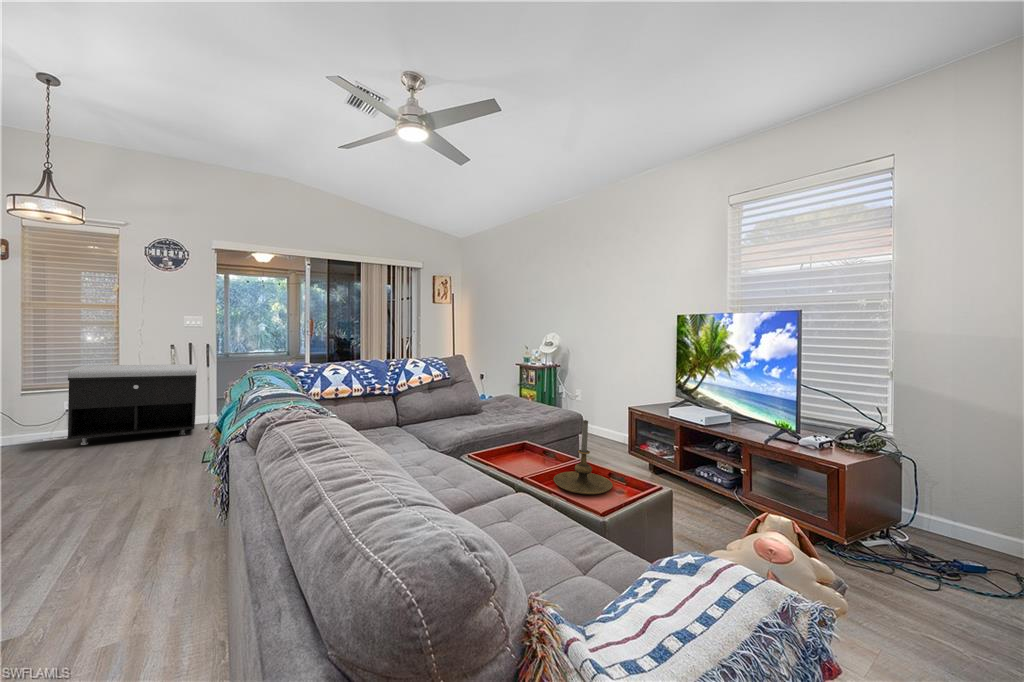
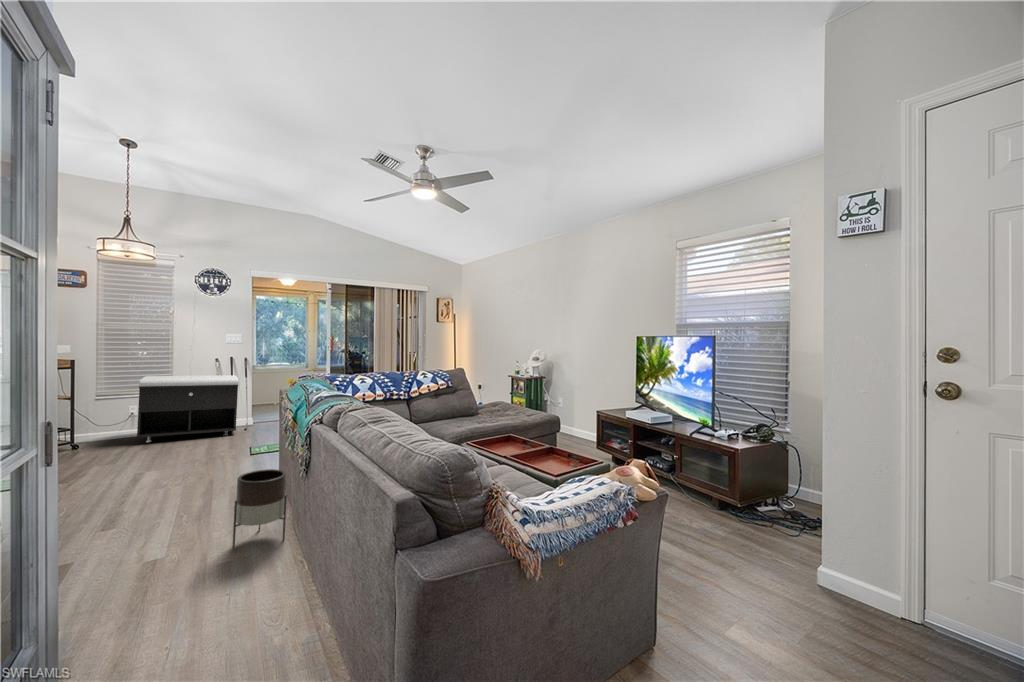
candle holder: present [553,420,613,494] -> none [523,414,564,464]
planter: none [116,502,207,632] -> present [232,469,287,550]

